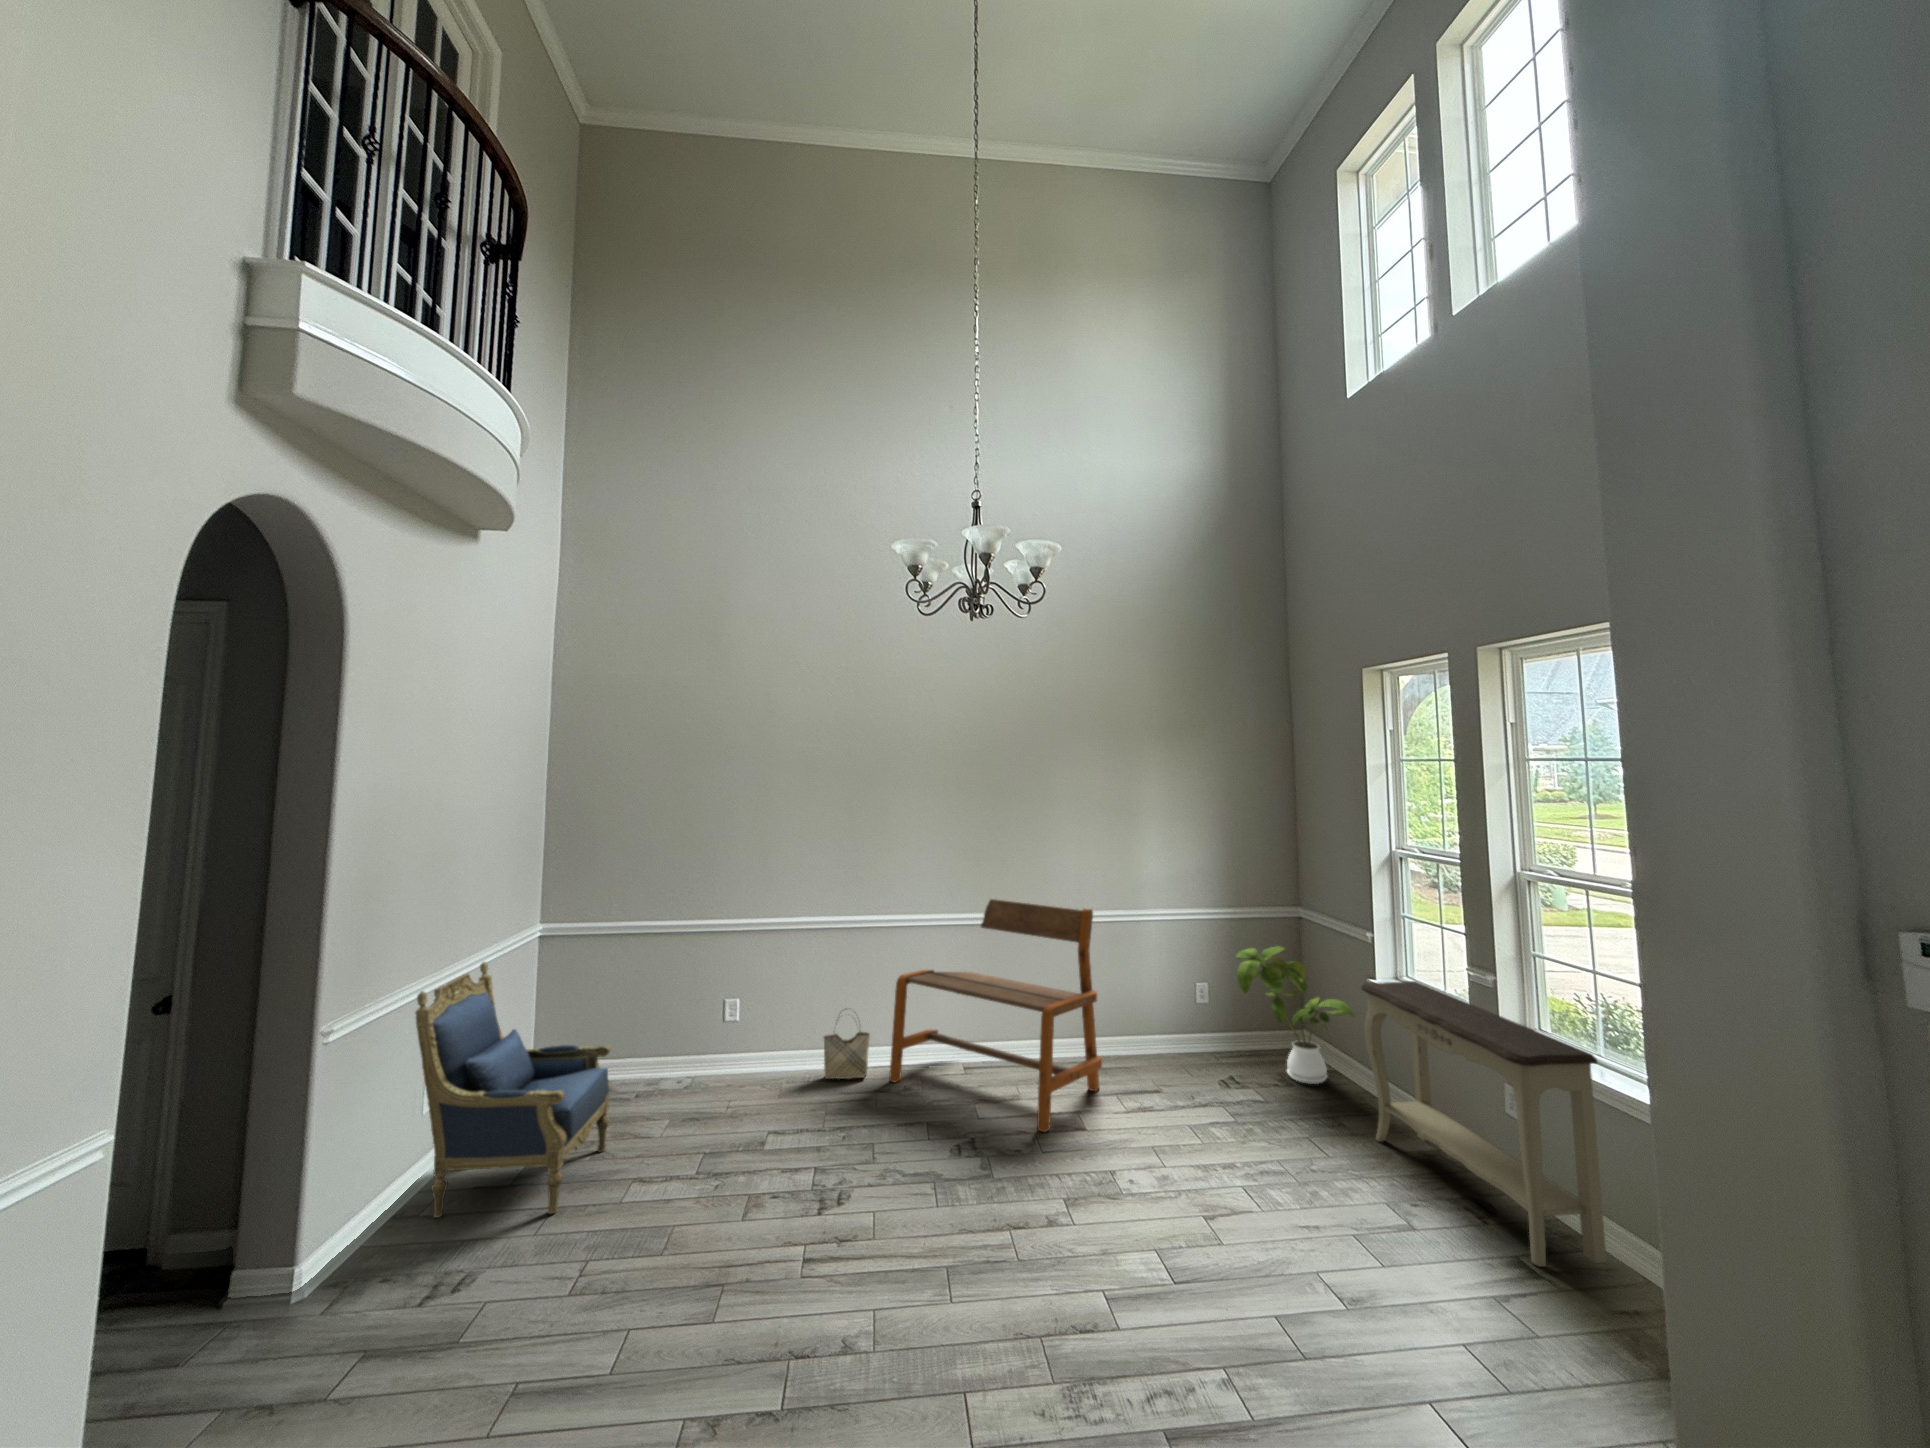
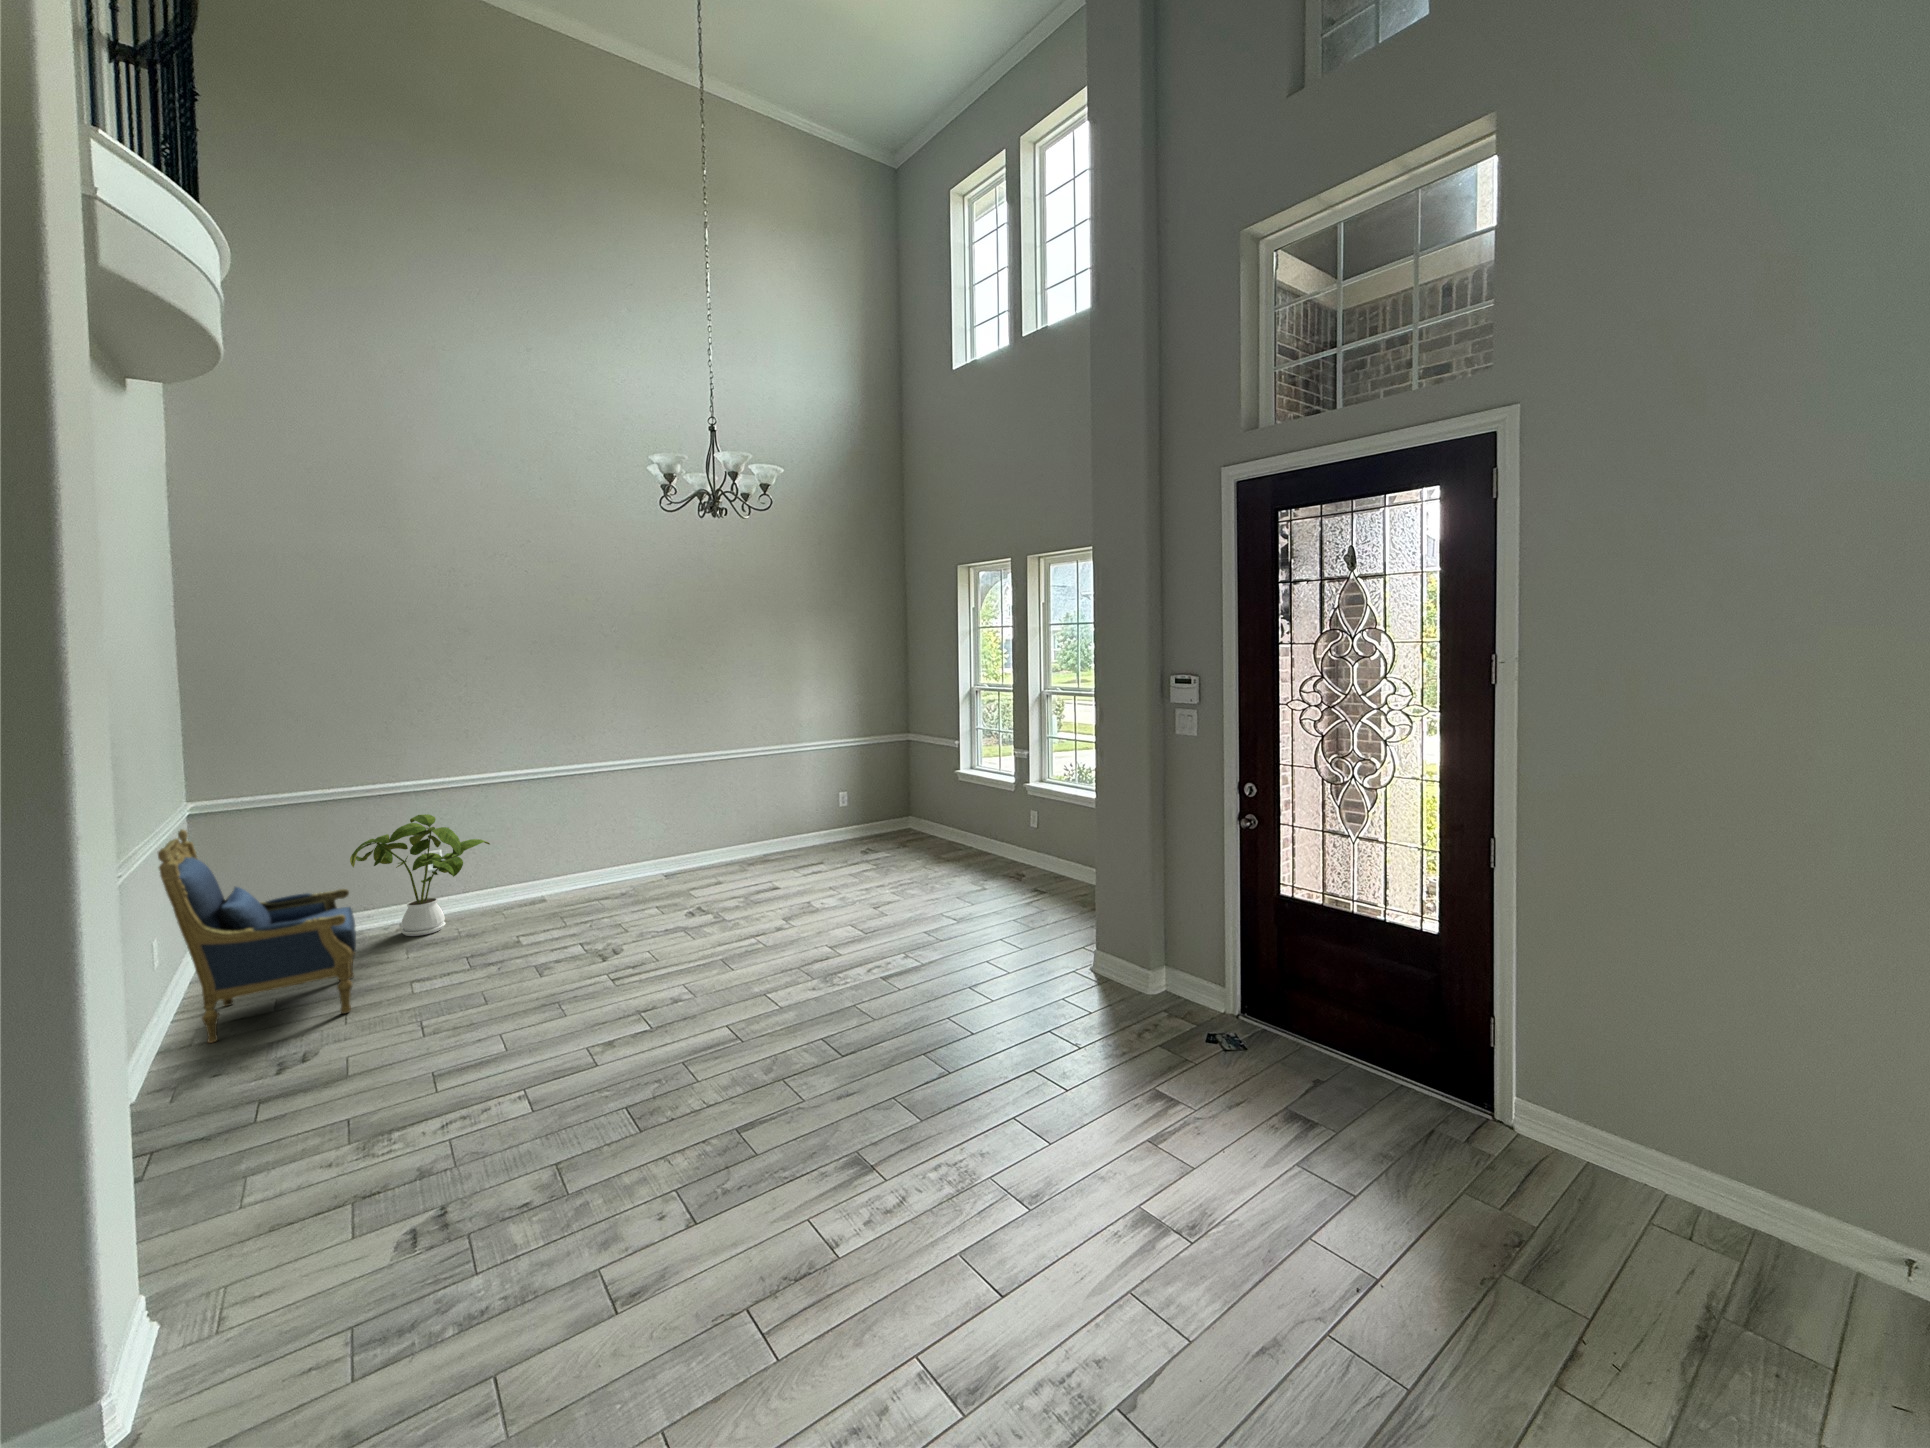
bench: present [889,899,1102,1132] -> none [603,741,783,895]
house plant: present [1236,946,1355,1084] -> present [350,814,490,936]
console table: present [1361,981,1607,1267] -> none [956,764,1074,887]
woven basket: present [824,1012,870,1079] -> none [536,844,581,902]

